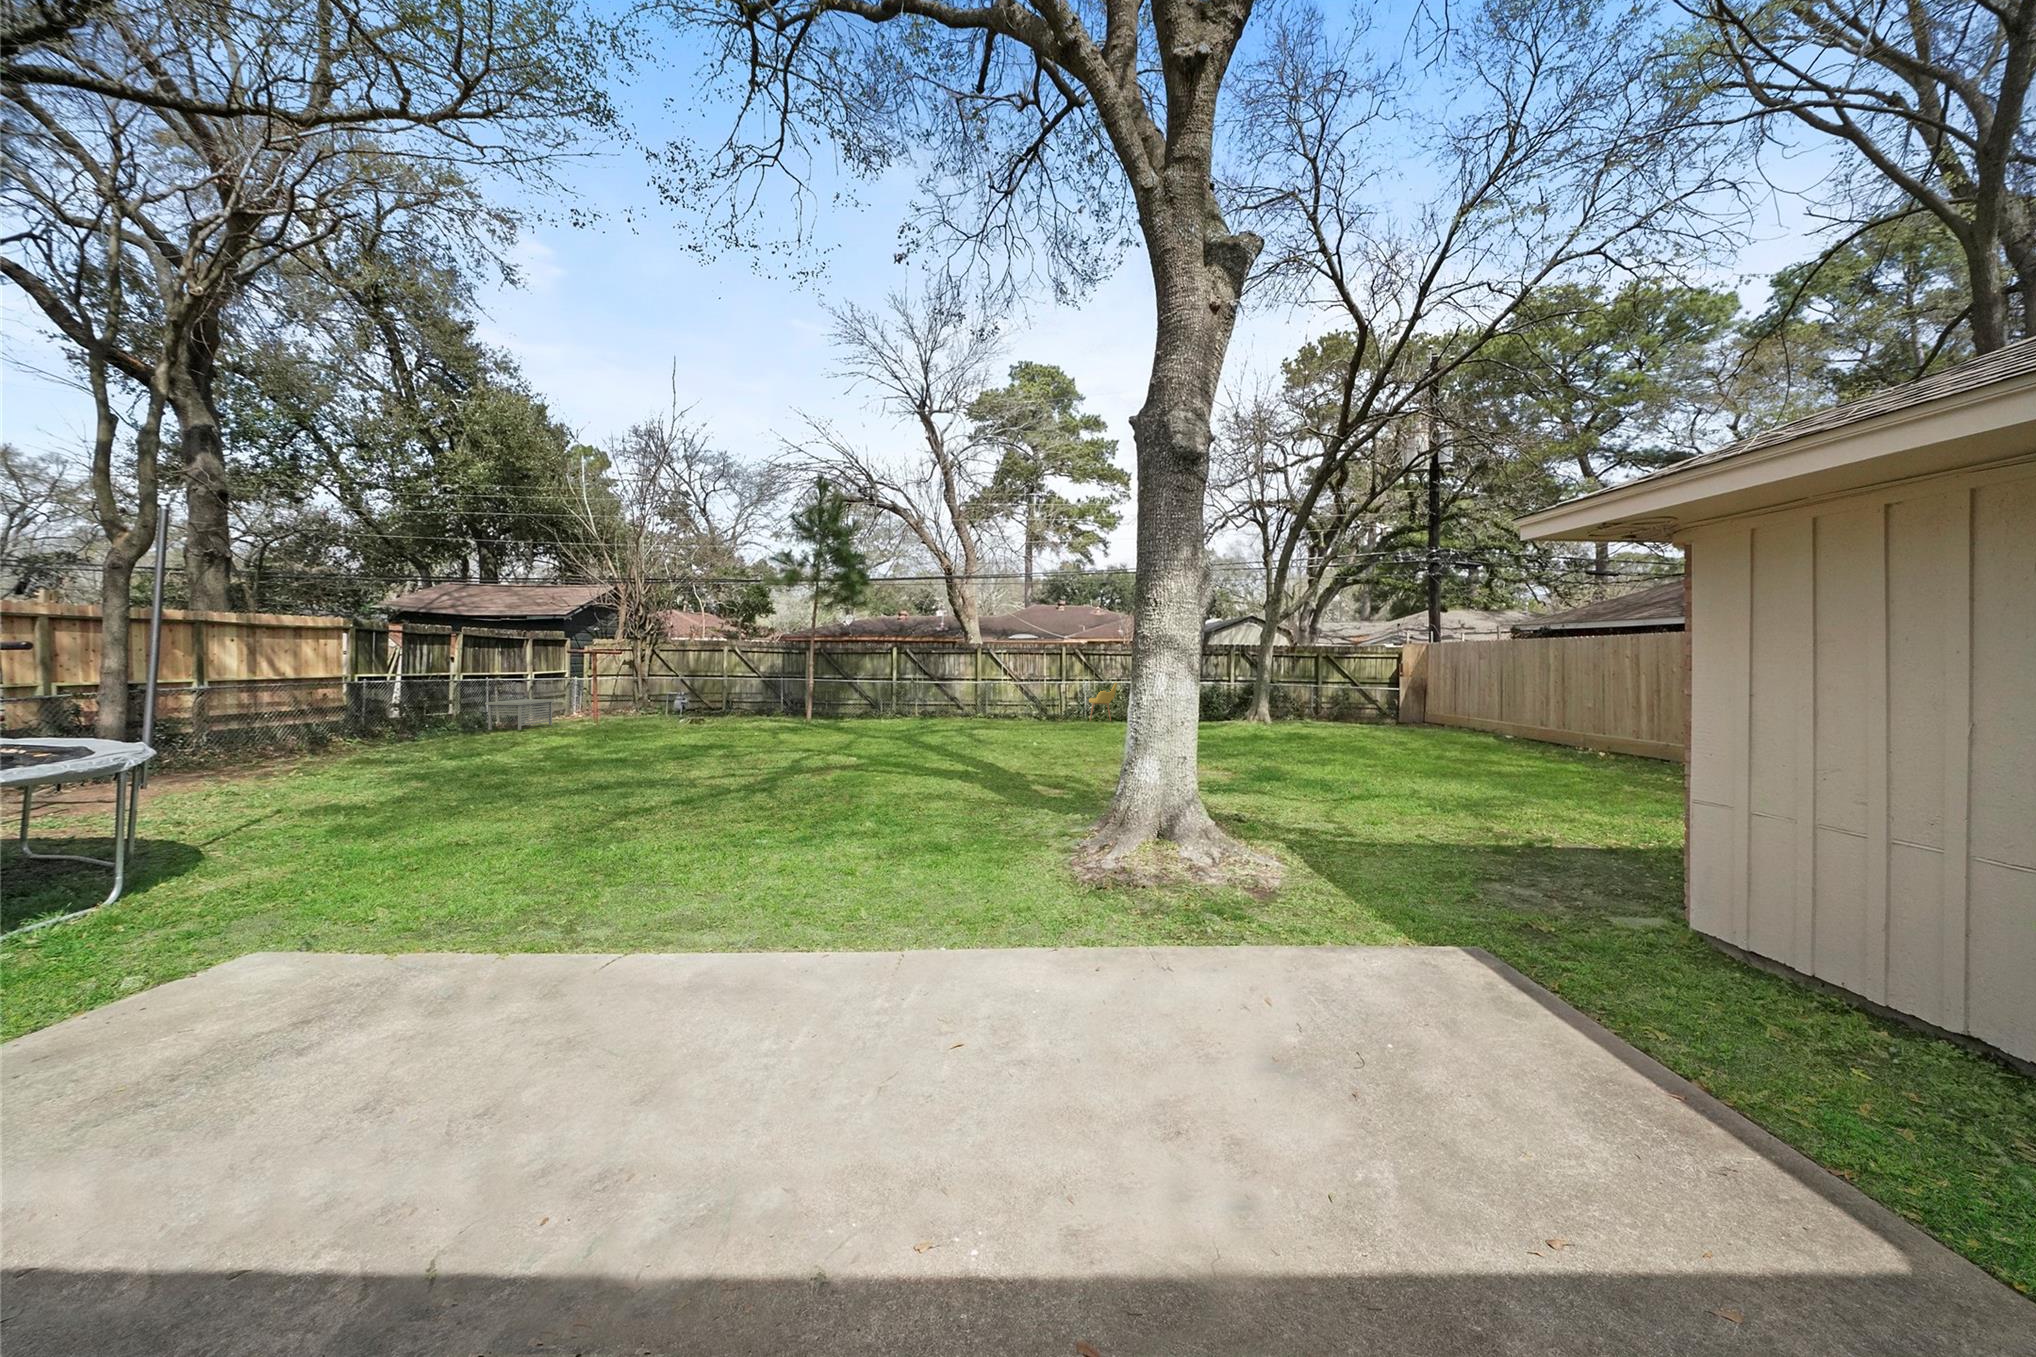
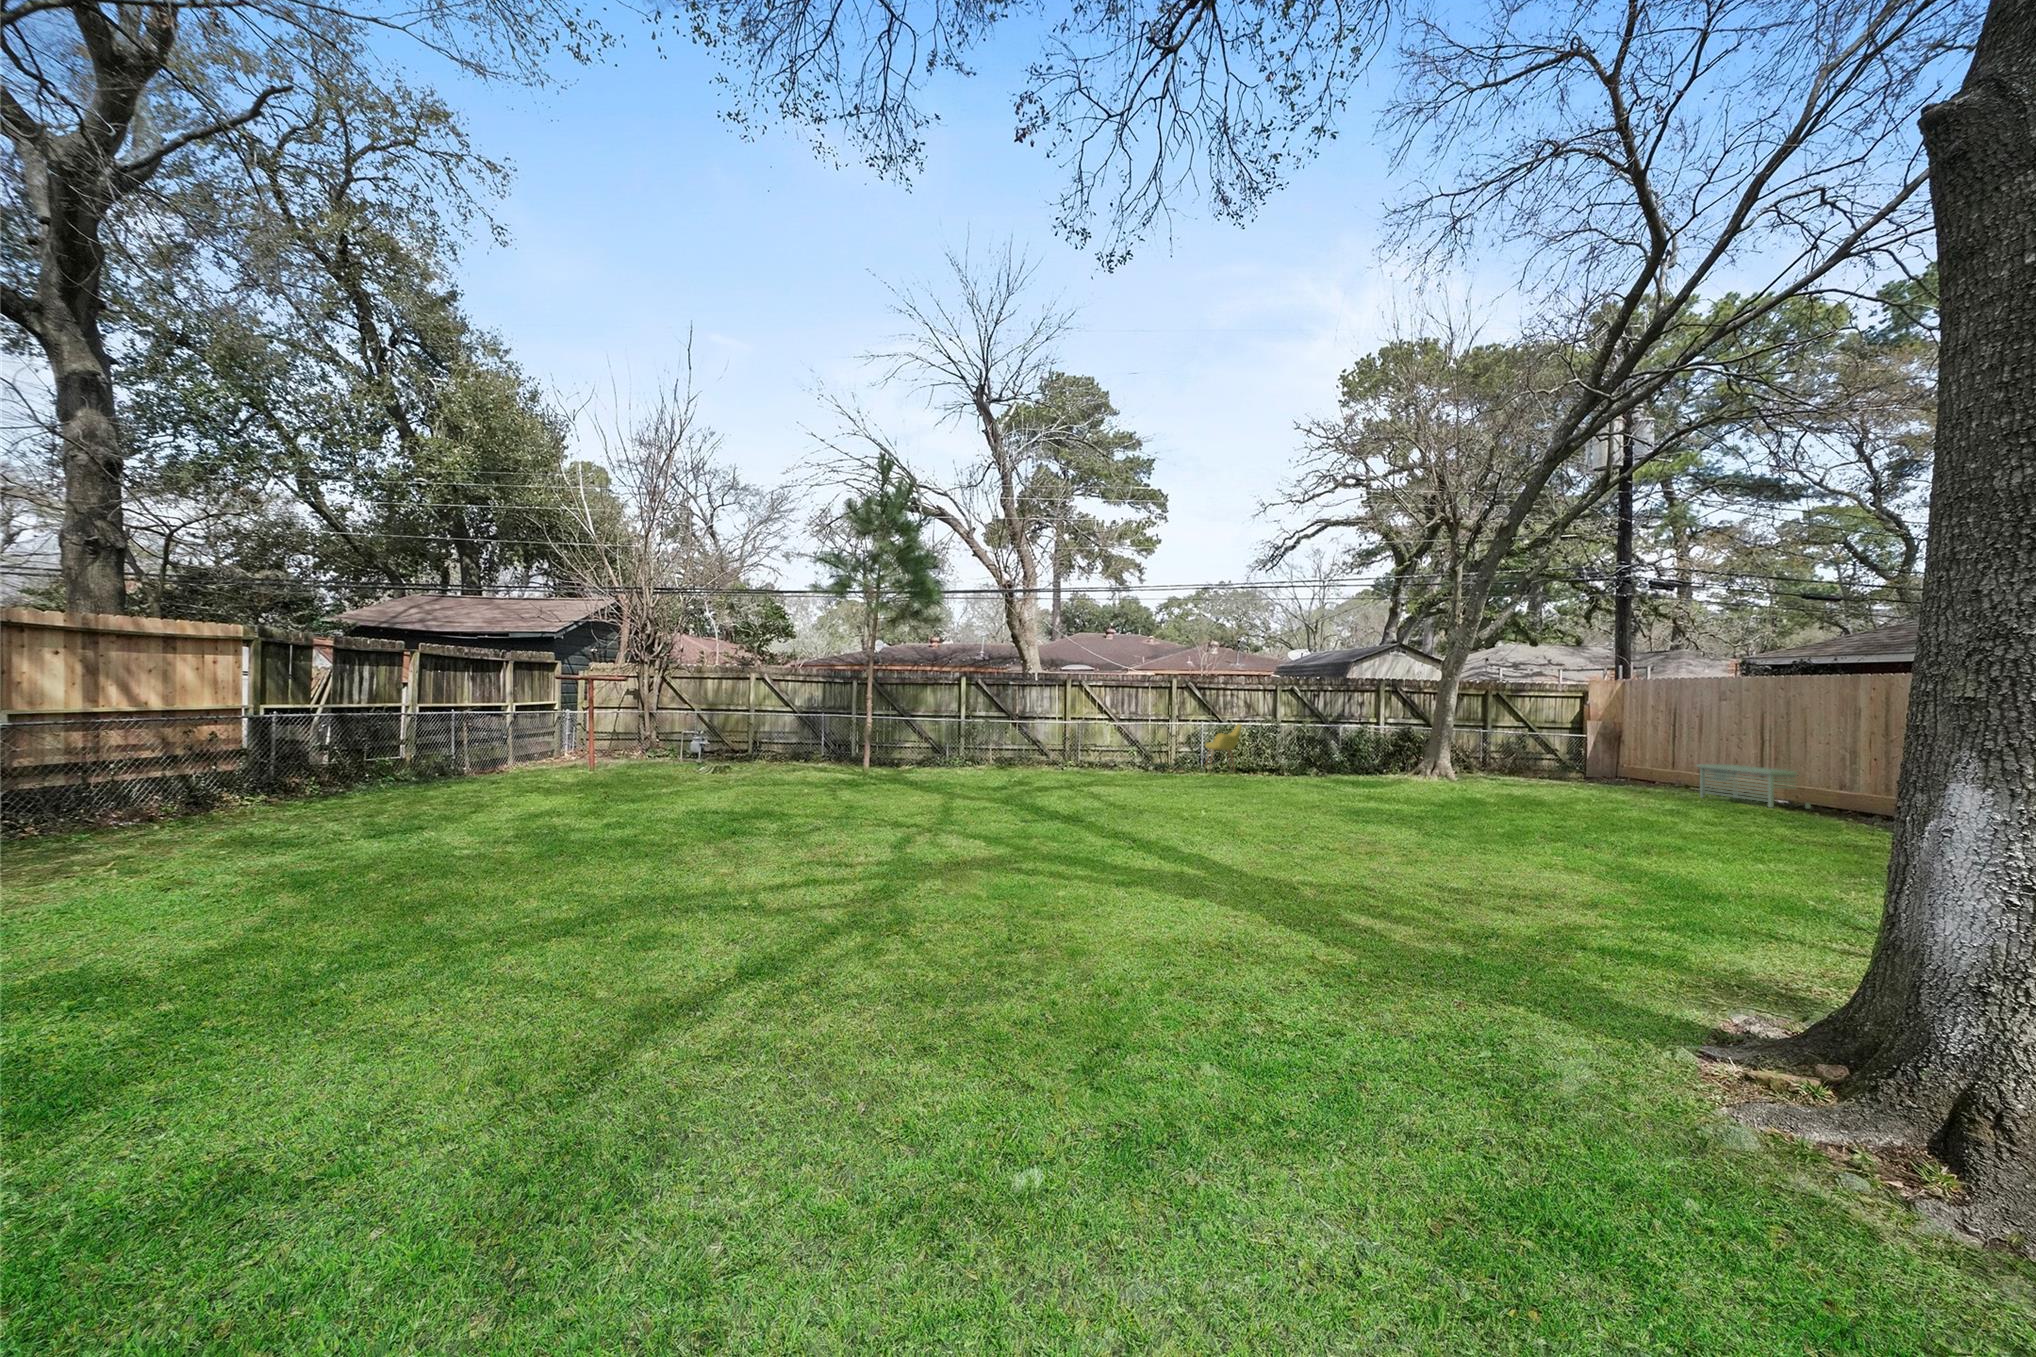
storage bench: present [485,699,554,730] -> present [1696,764,1811,809]

